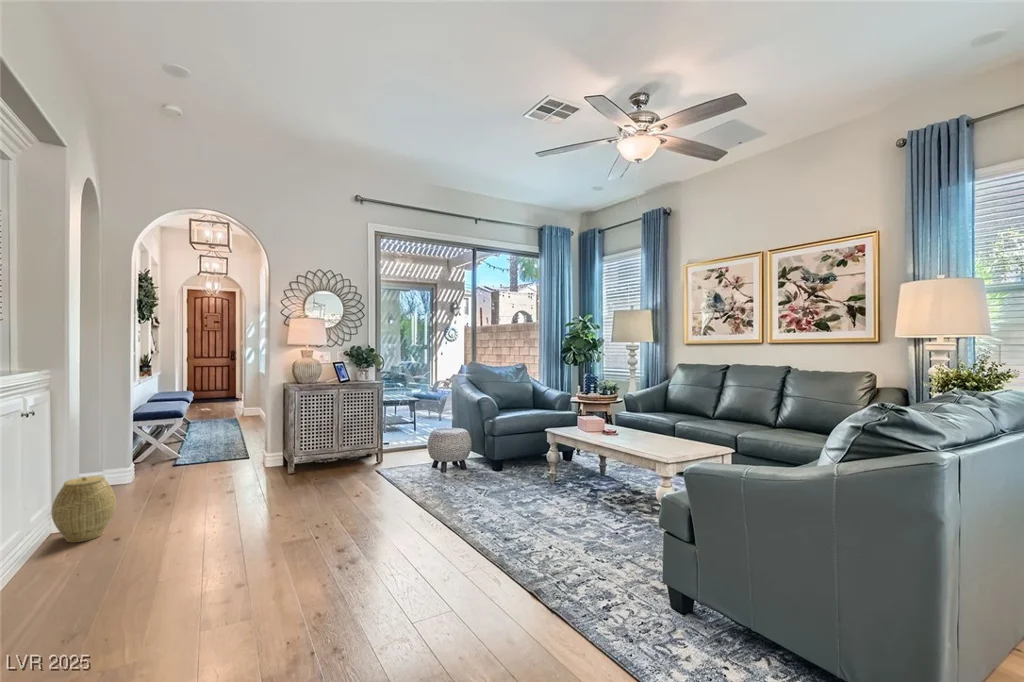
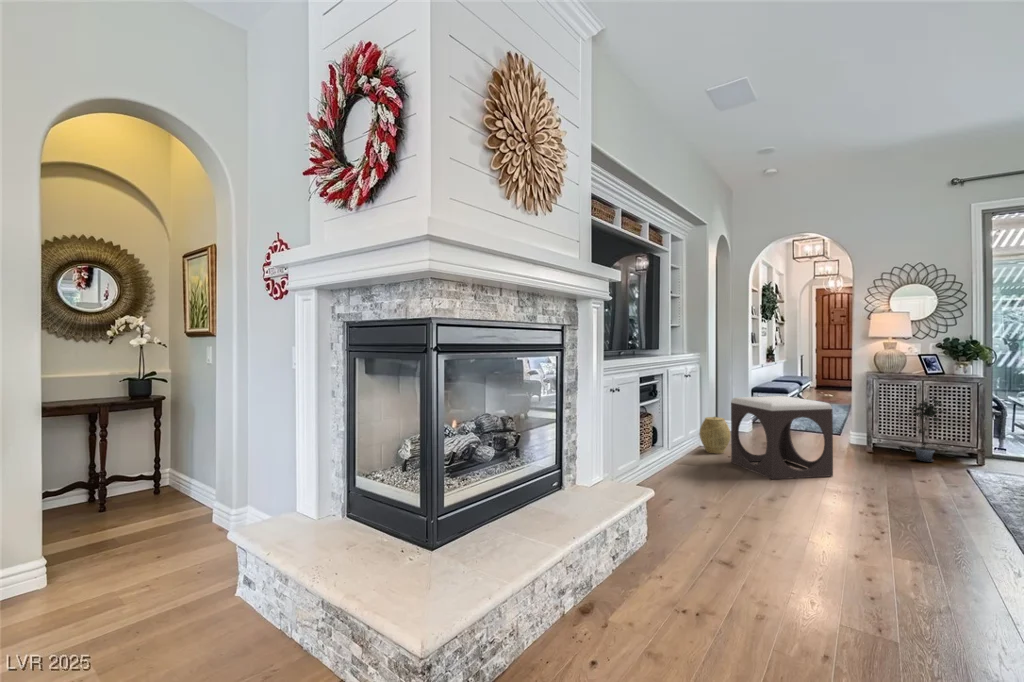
potted plant: none [329,404,361,473] -> present [912,396,943,462]
footstool: none [125,427,280,560] -> present [731,396,833,479]

